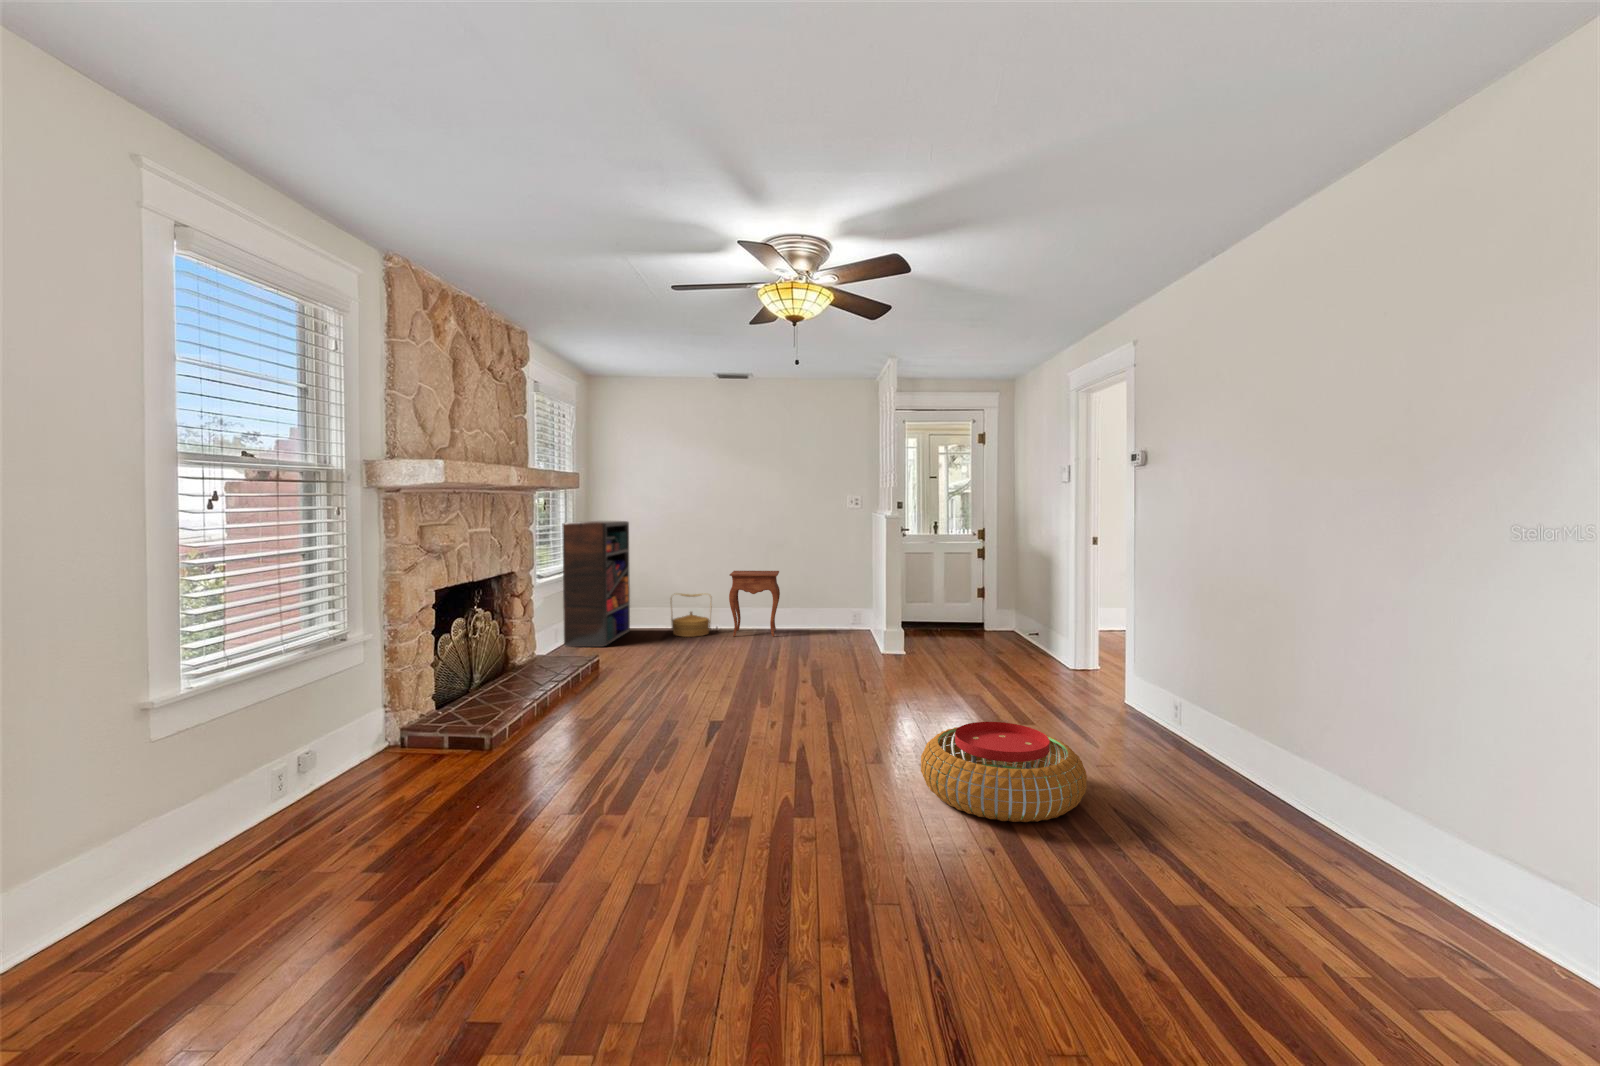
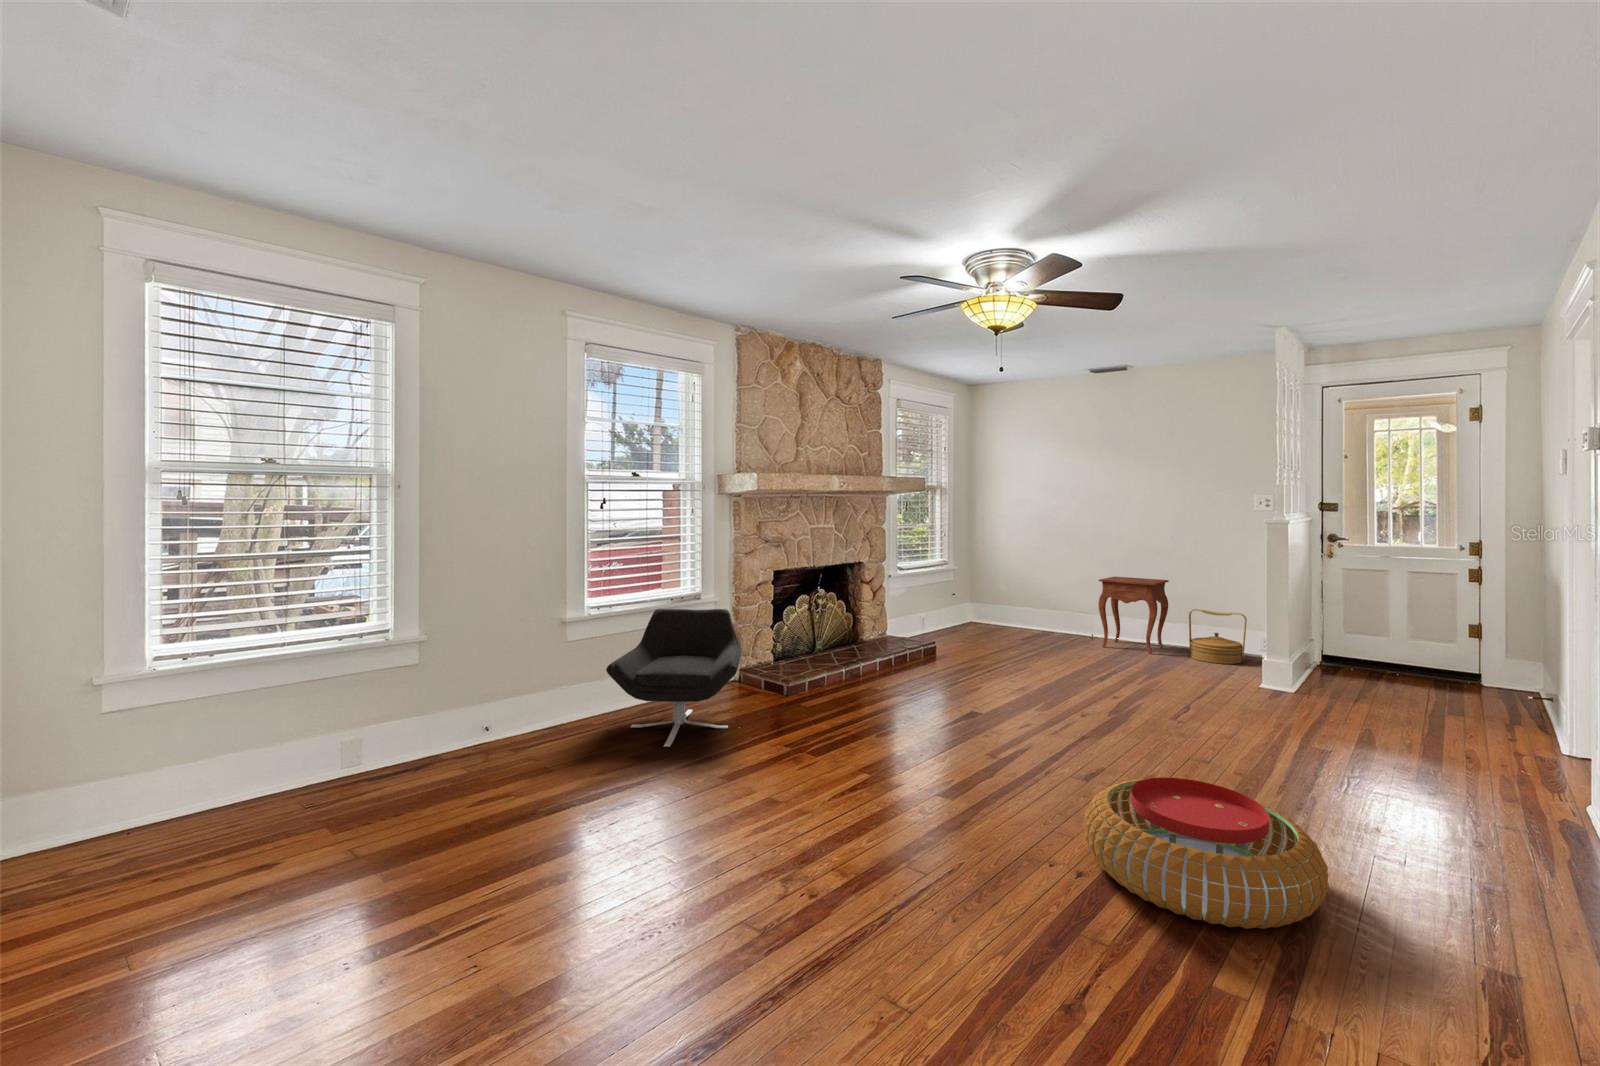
bookshelf: present [562,521,630,647] -> none [932,521,1005,638]
woven basket: present [671,594,712,637] -> present [1189,609,1247,664]
lounge chair: none [269,648,493,857] -> present [606,609,742,747]

